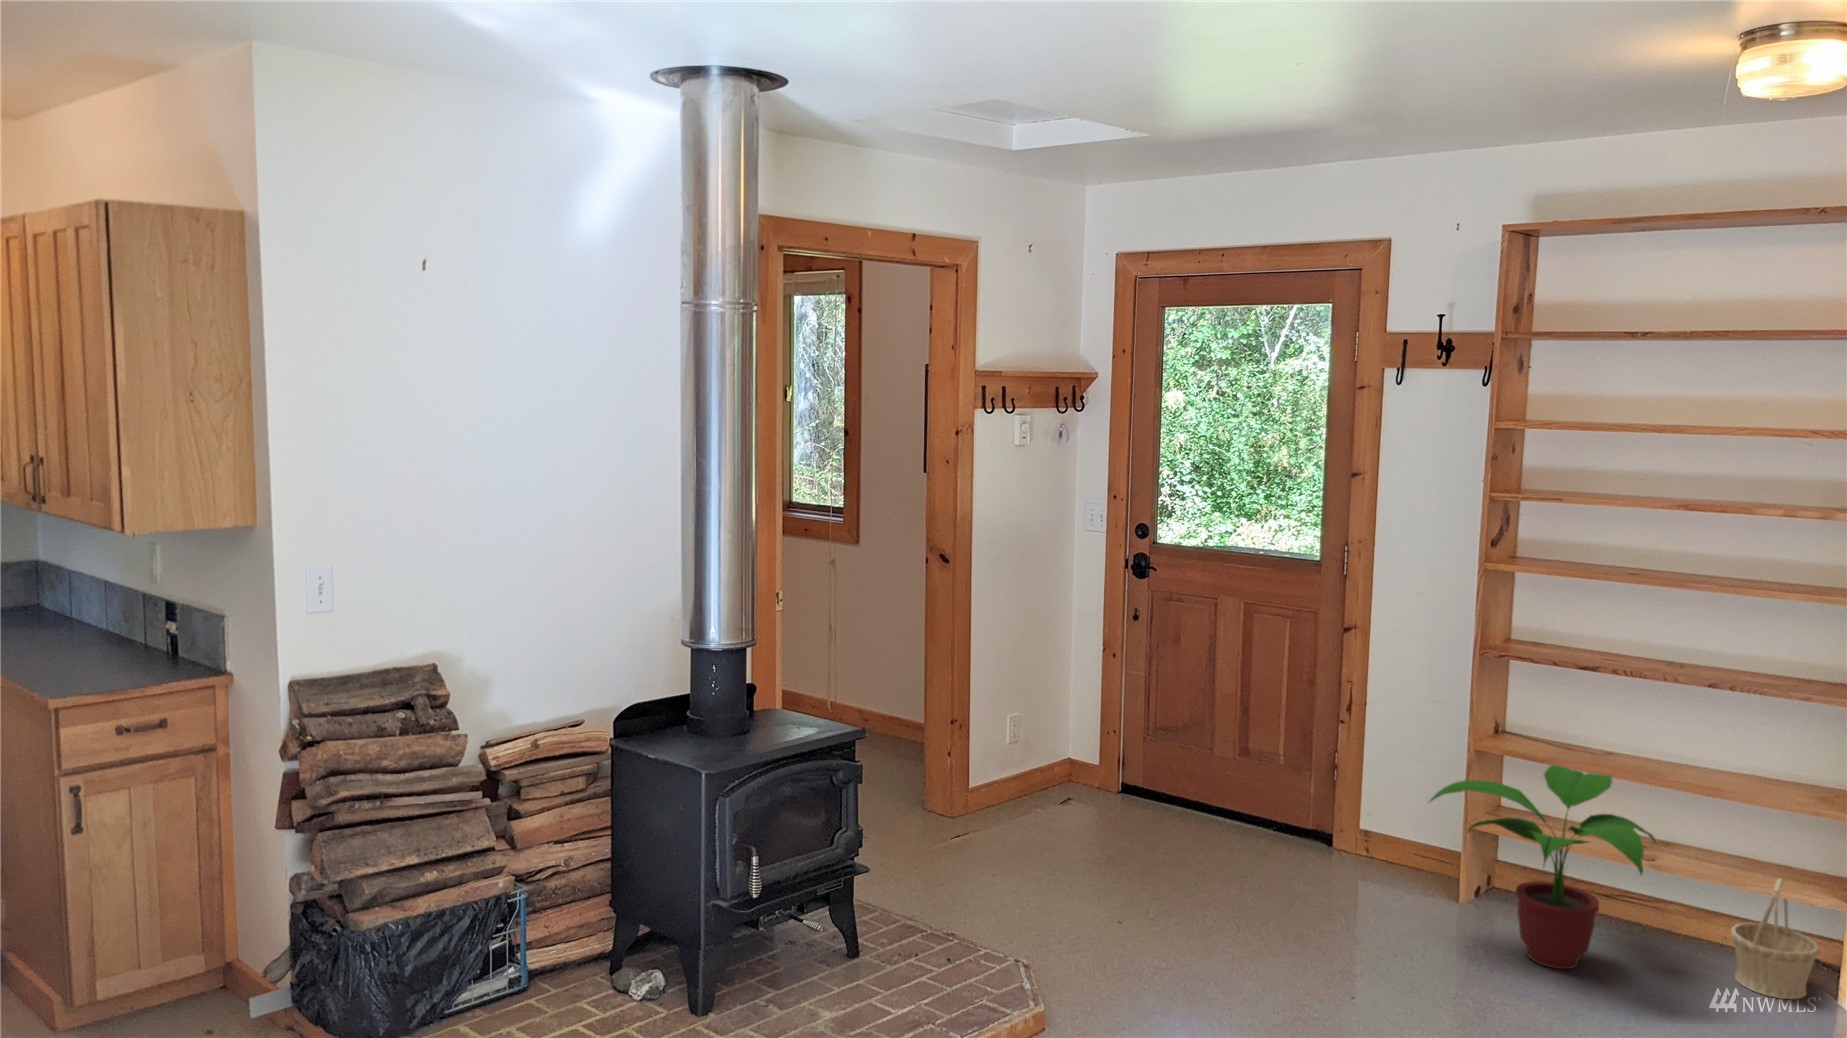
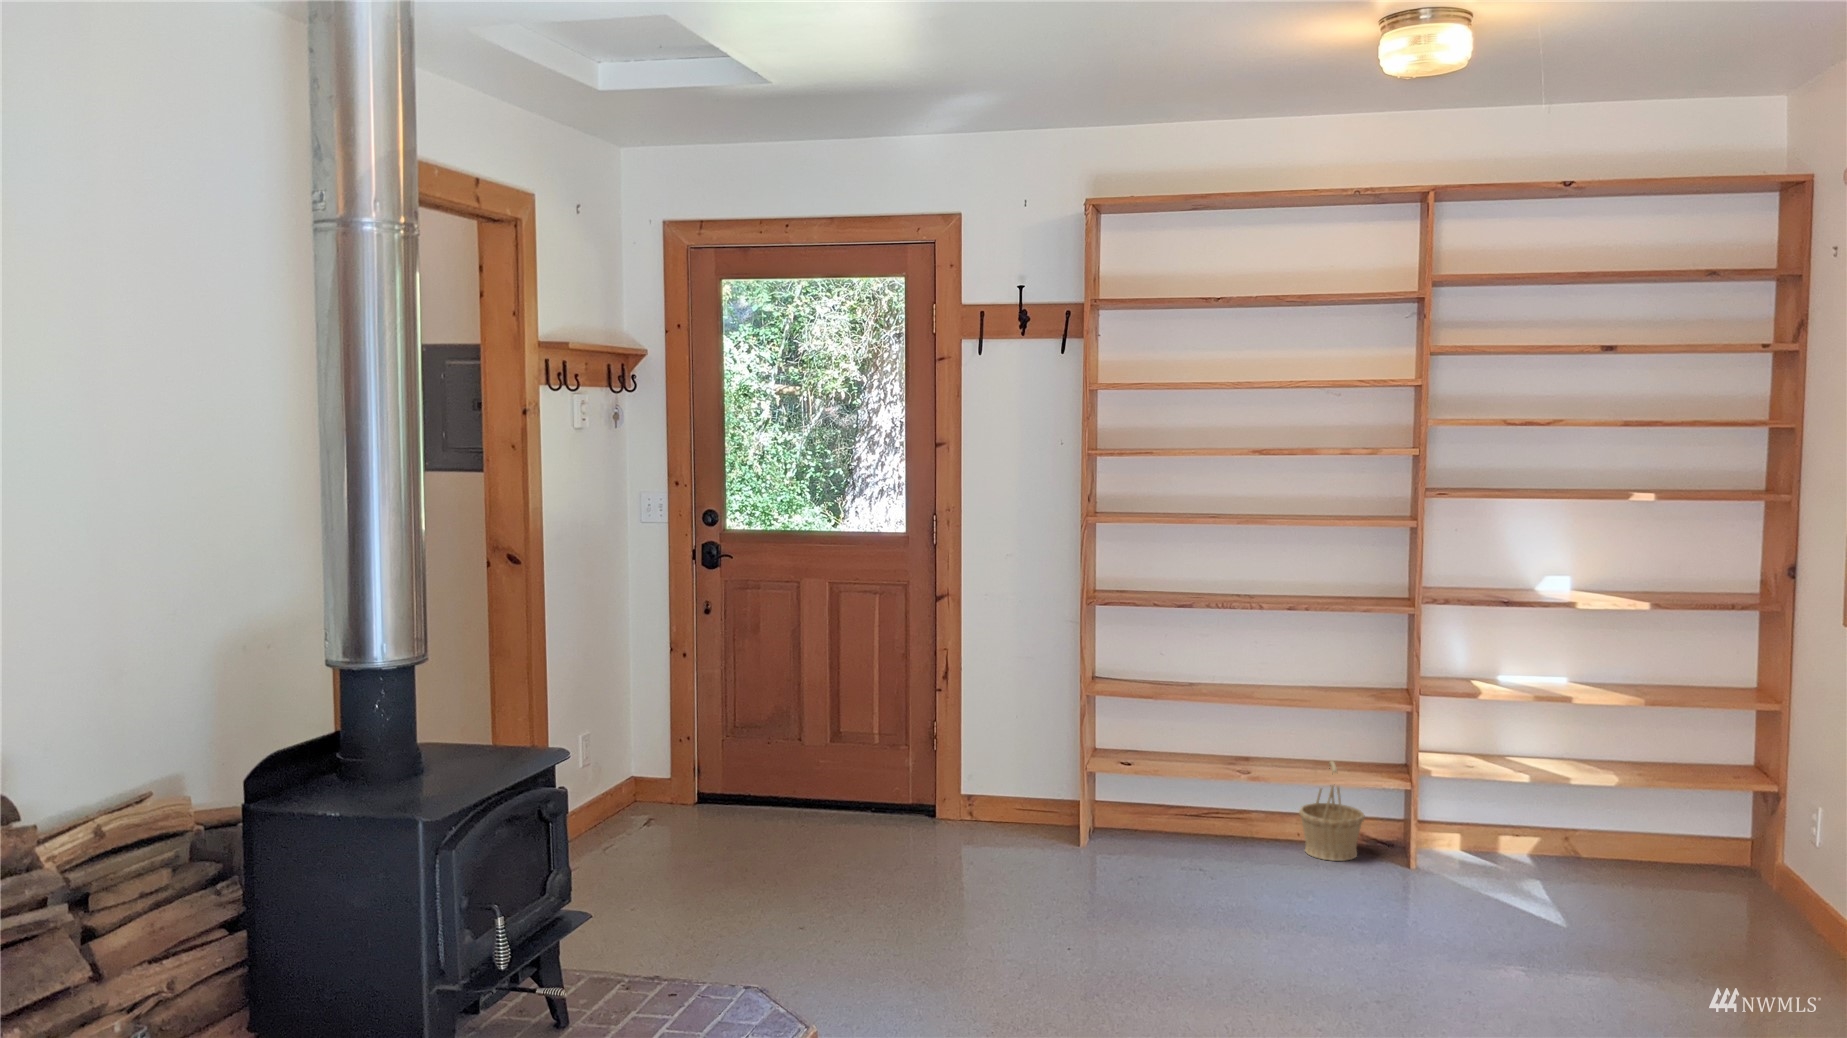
potted plant: present [1430,765,1655,969] -> none [1067,695,1264,876]

